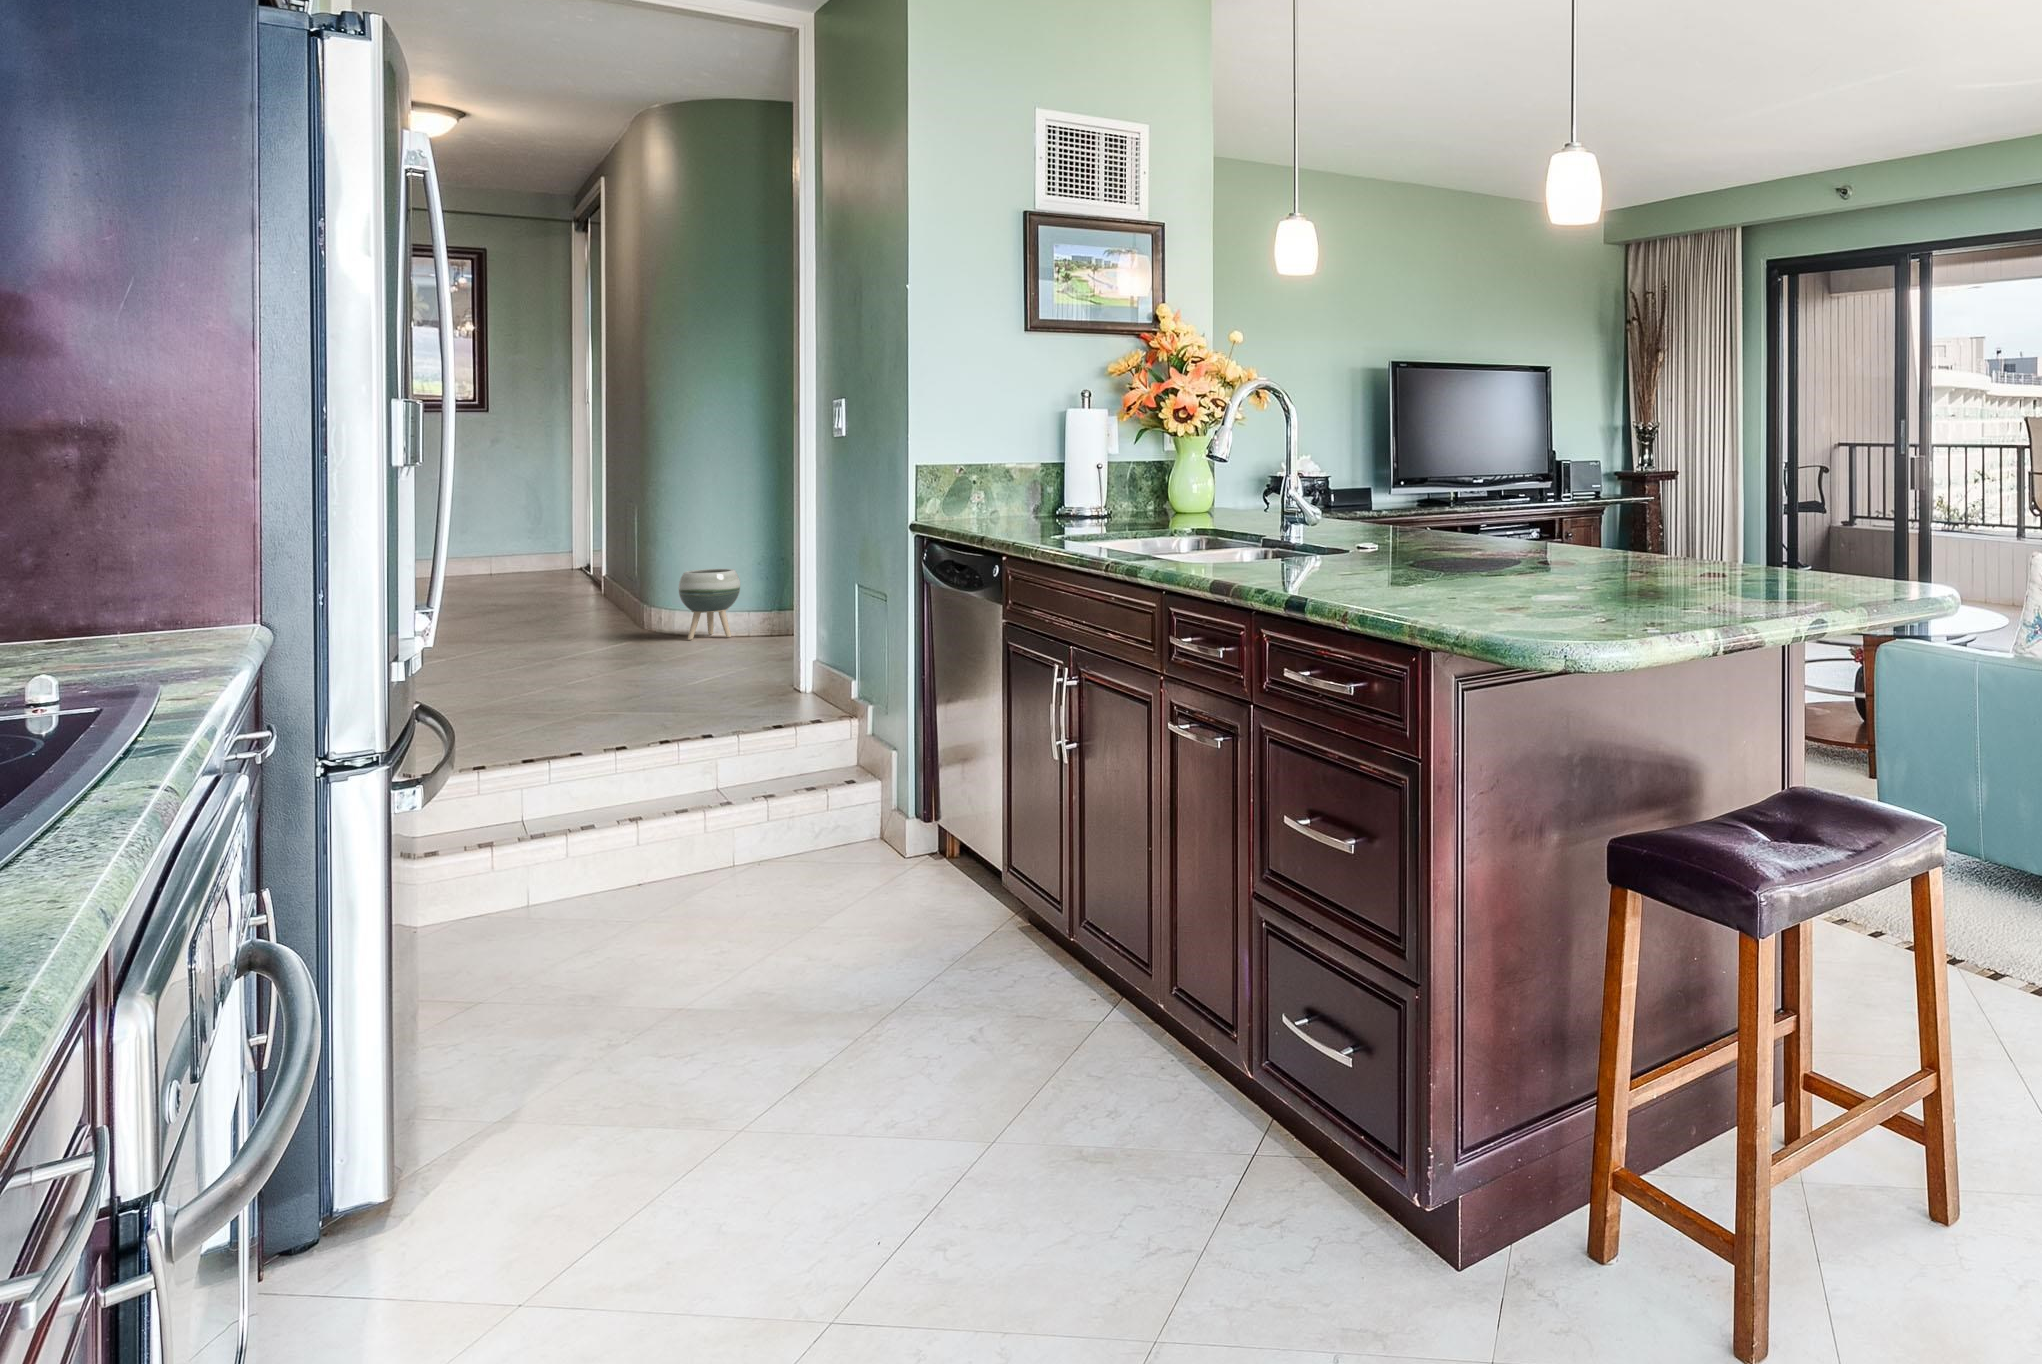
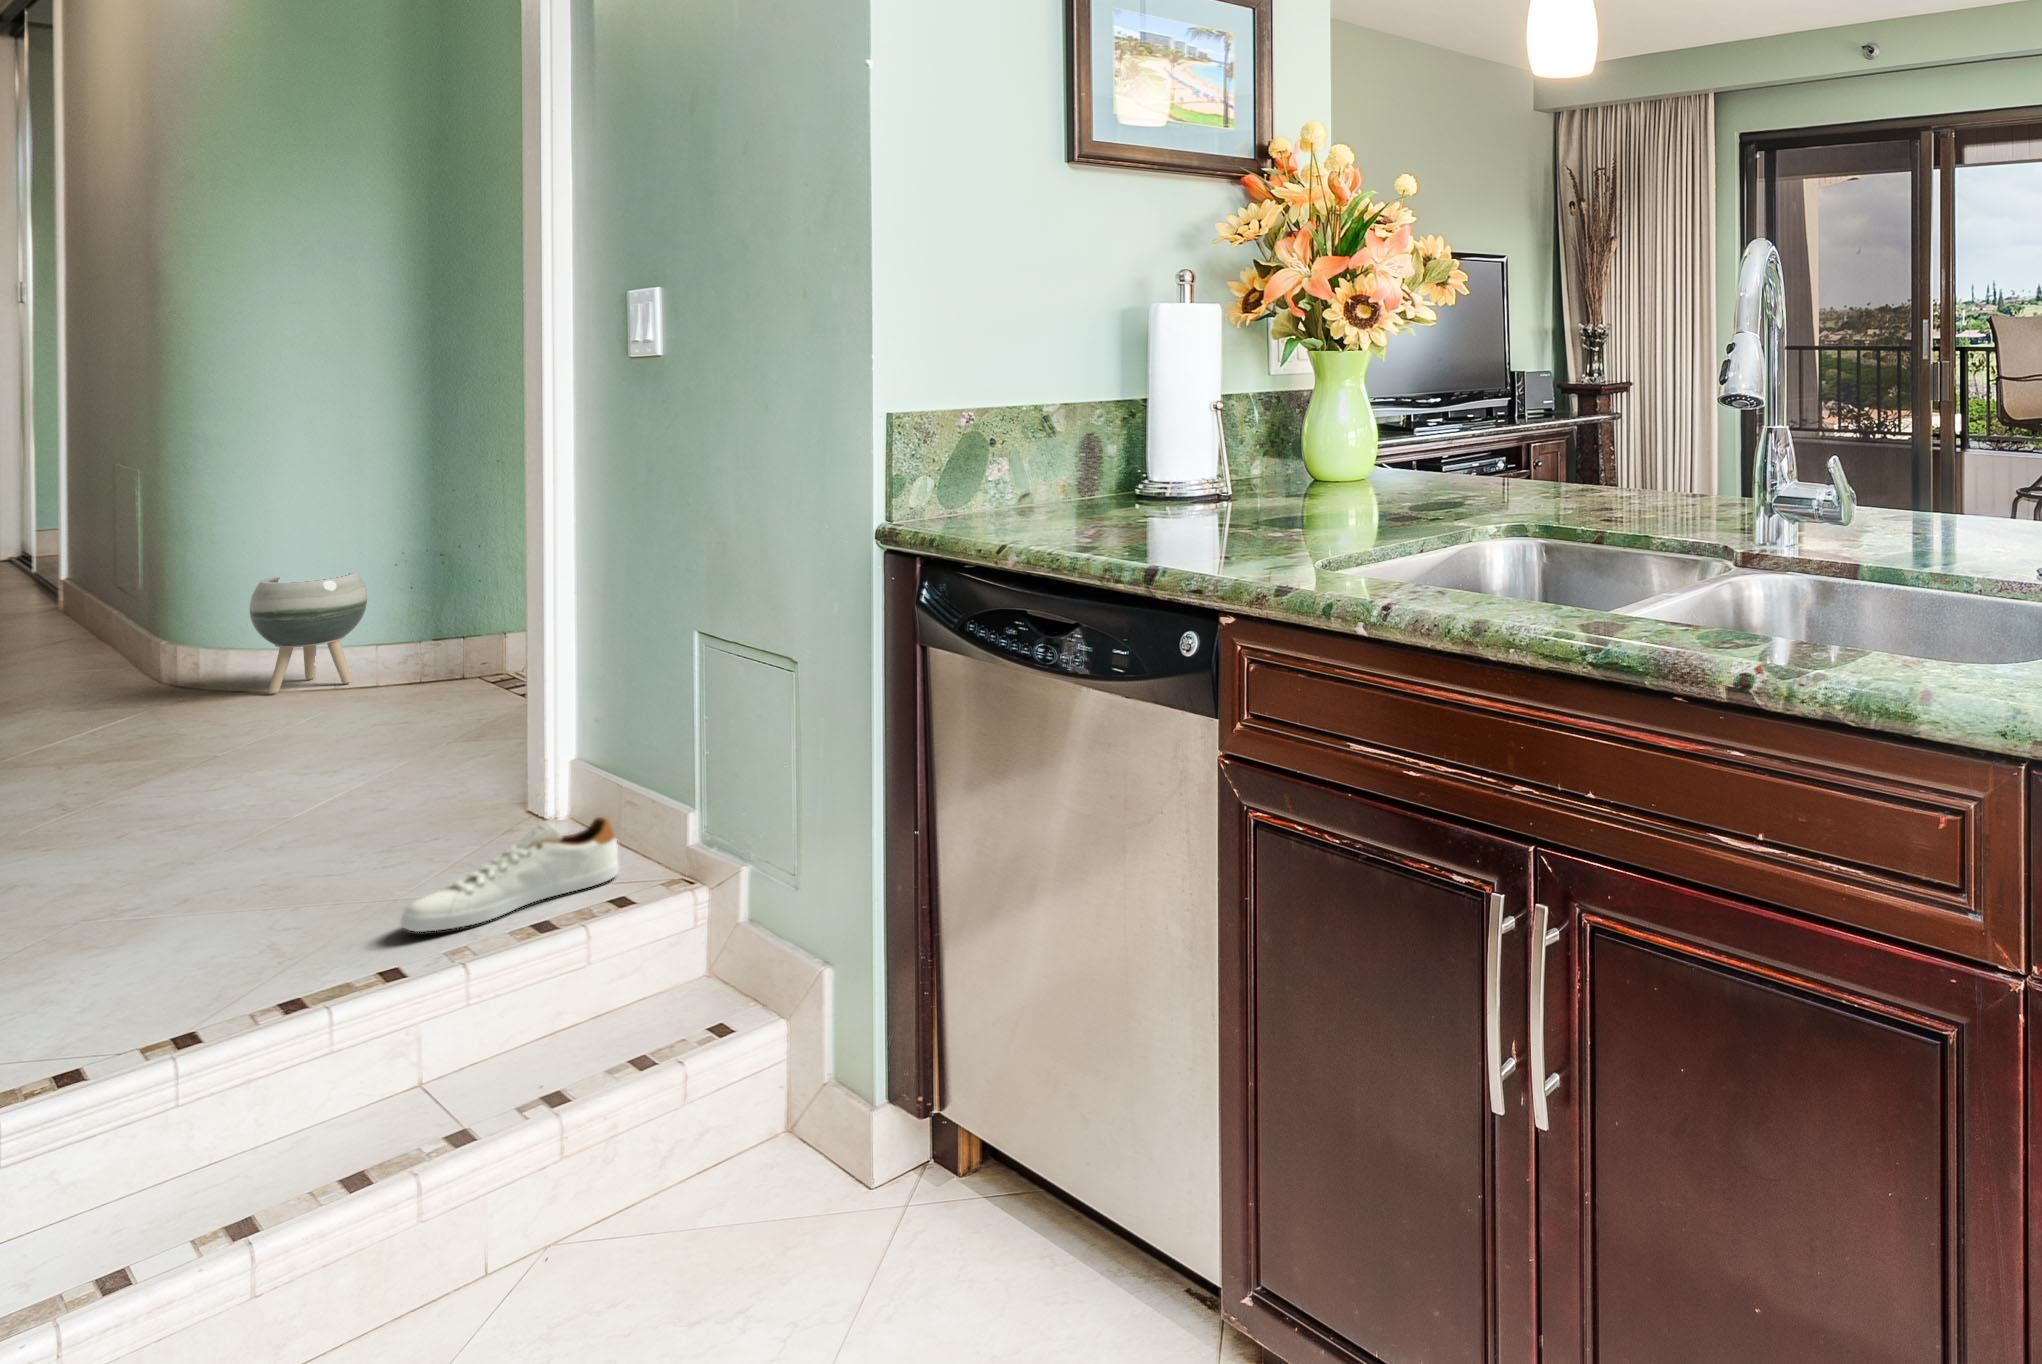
shoe: none [717,683,824,729] -> present [401,817,619,932]

